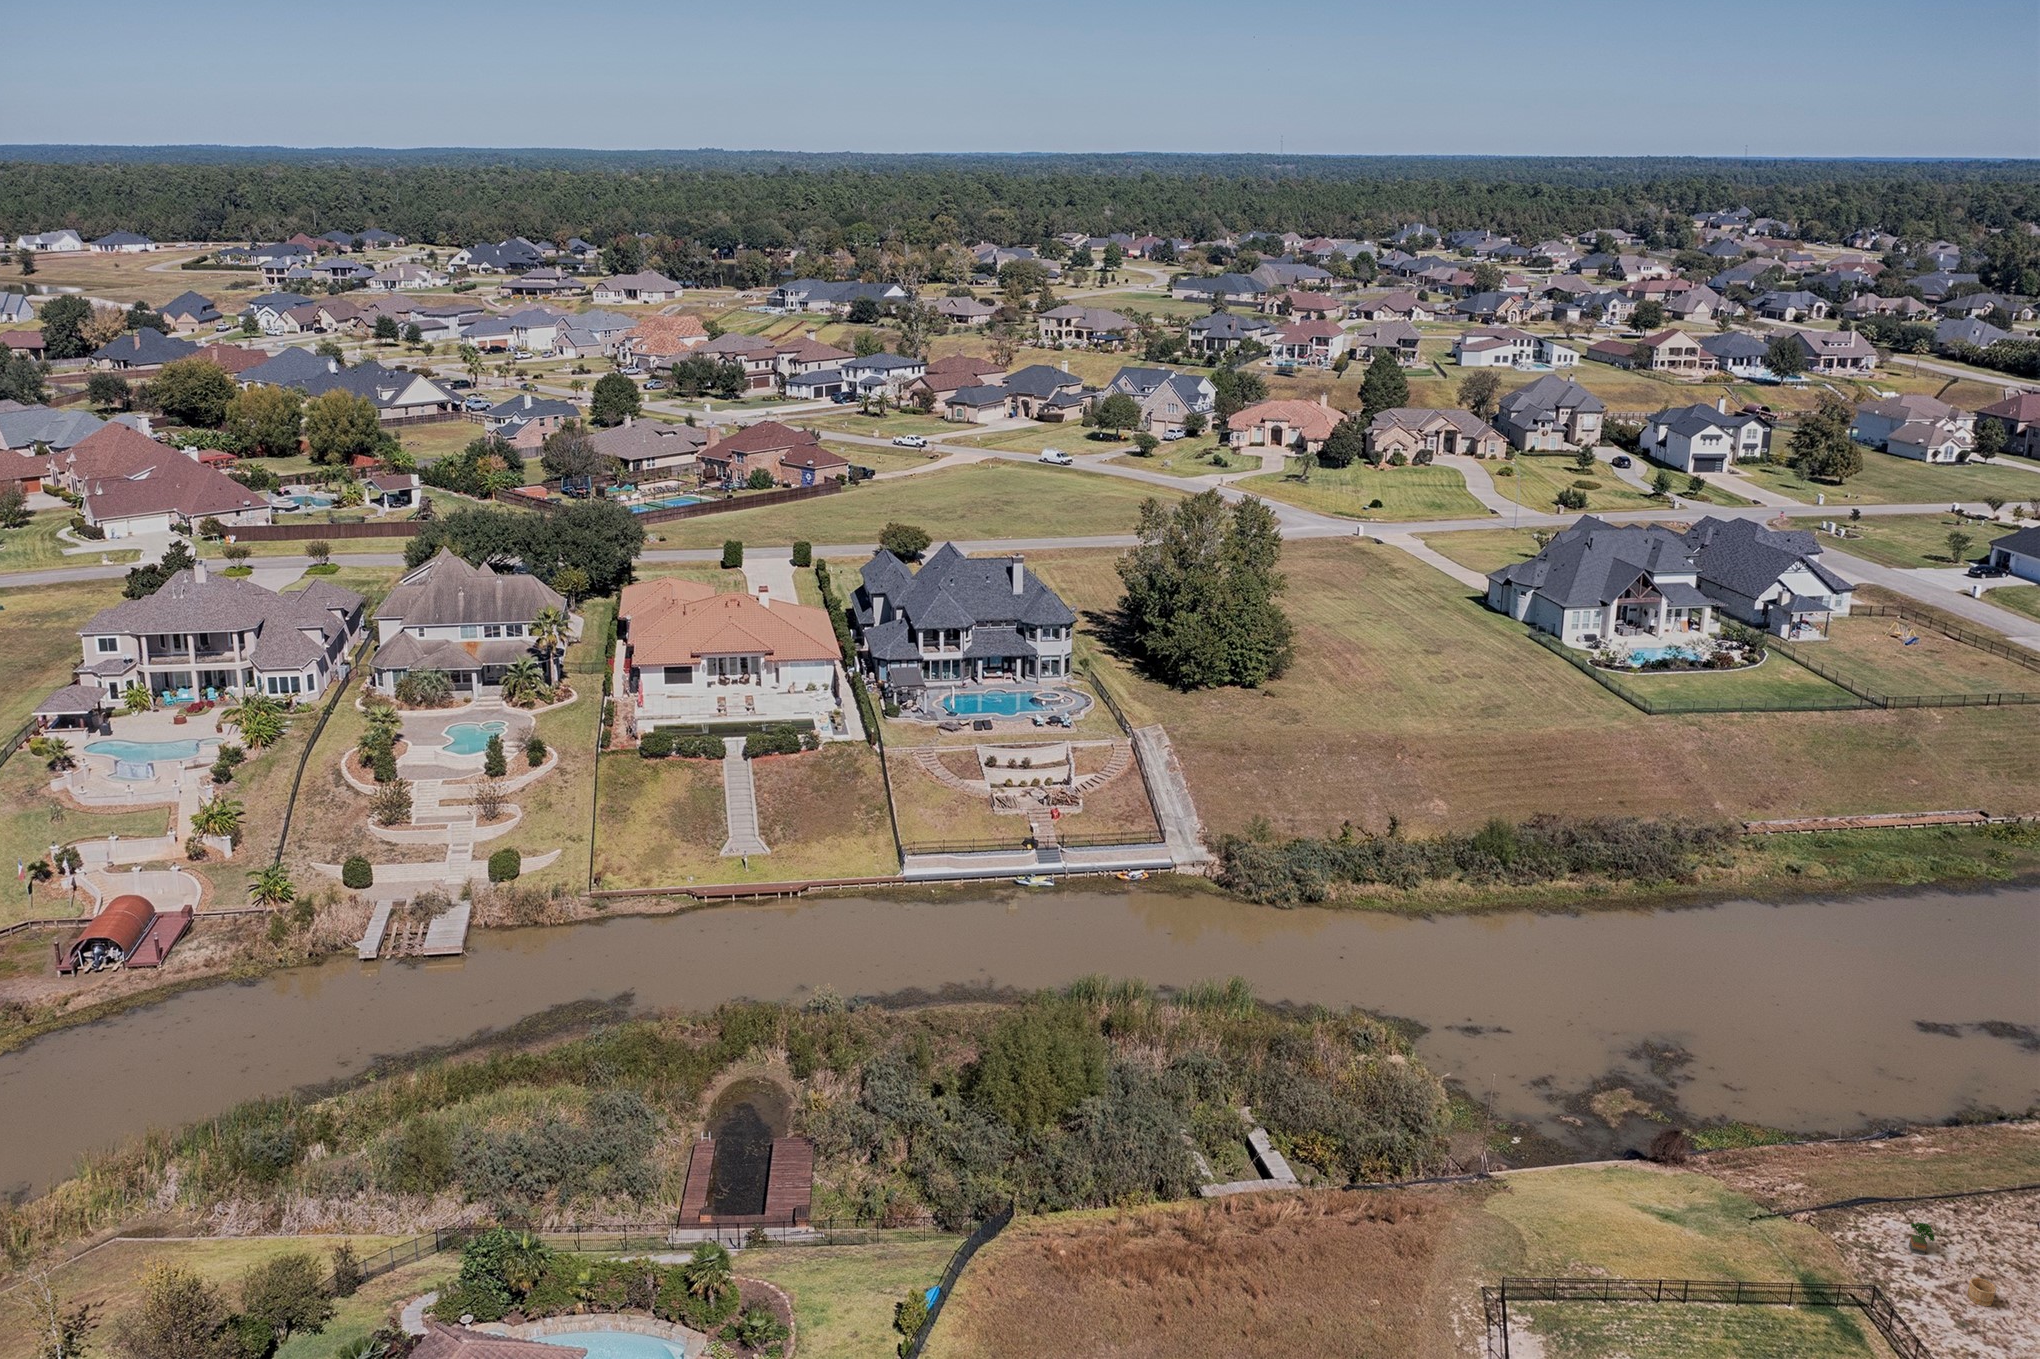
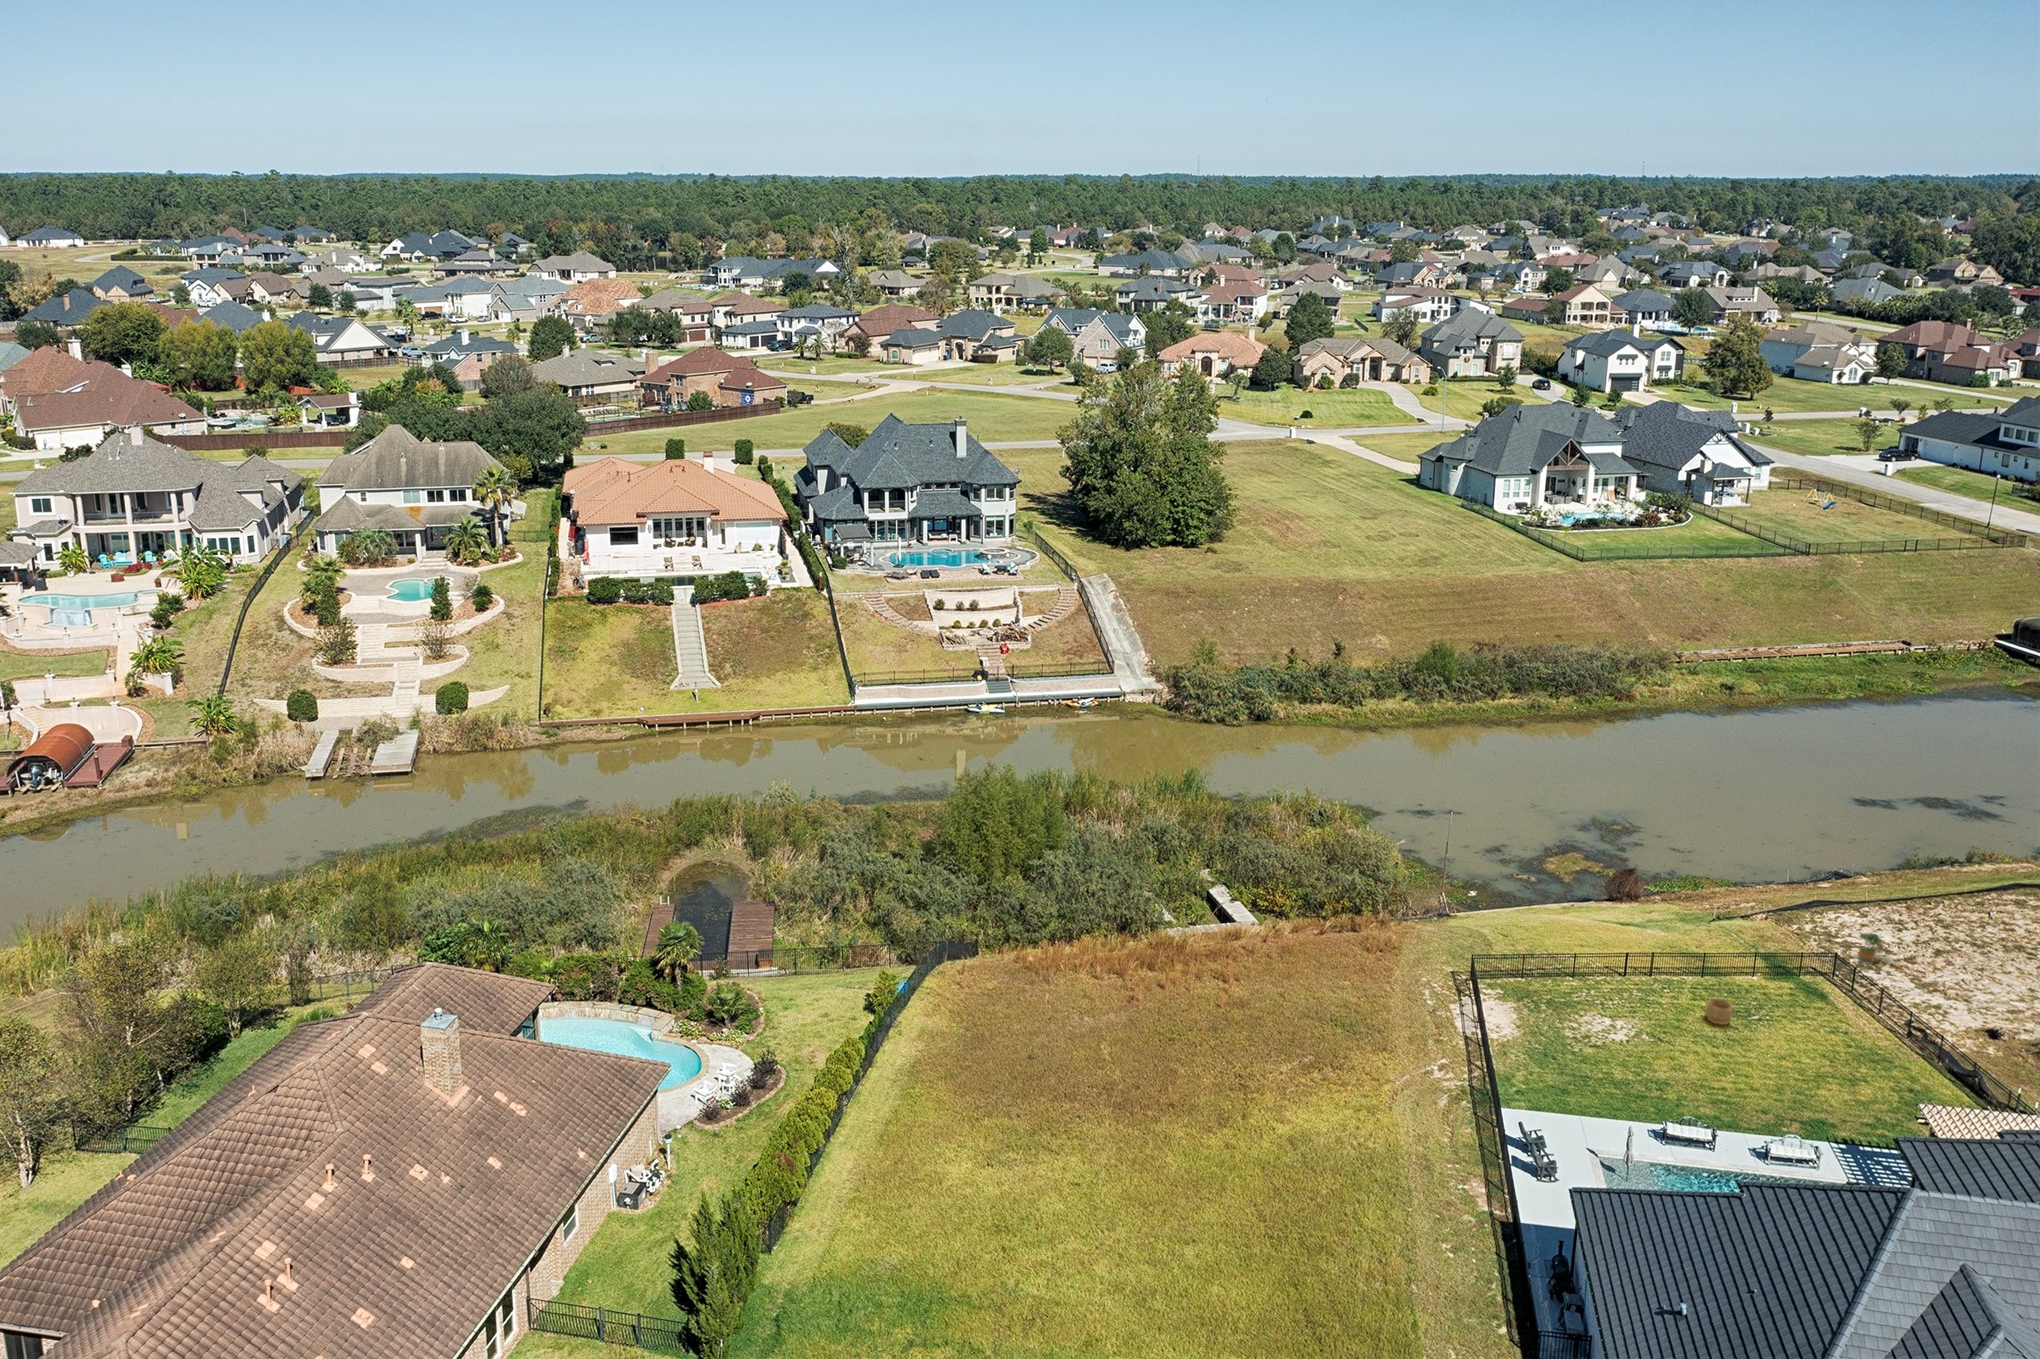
wooden bucket: present [1967,1277,1997,1306] -> present [1706,998,1733,1025]

